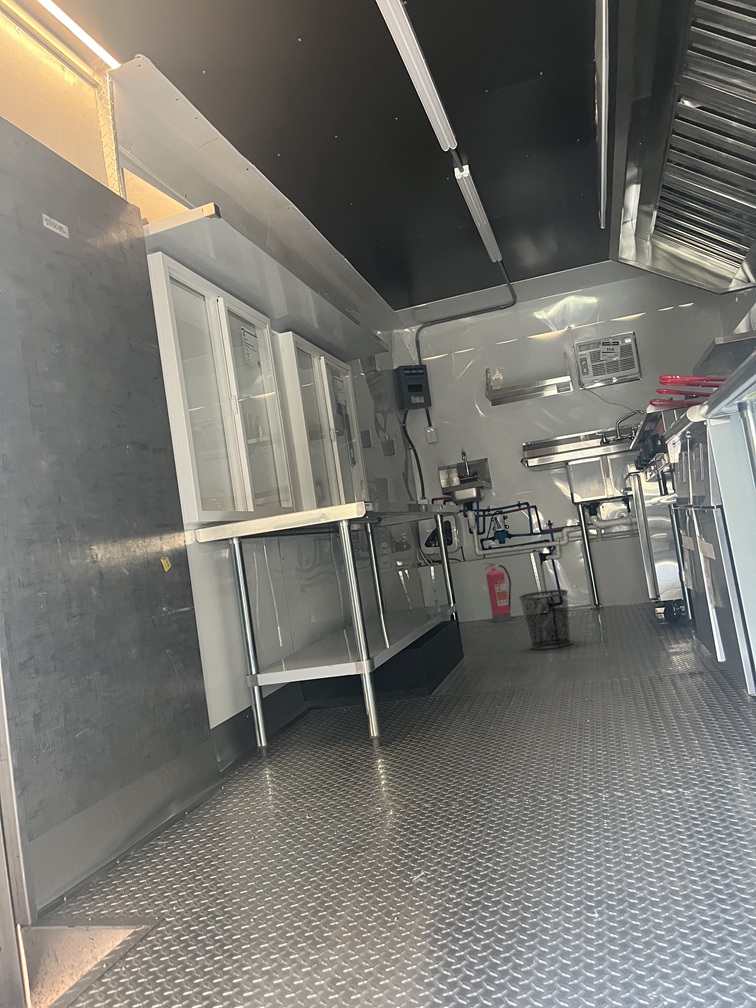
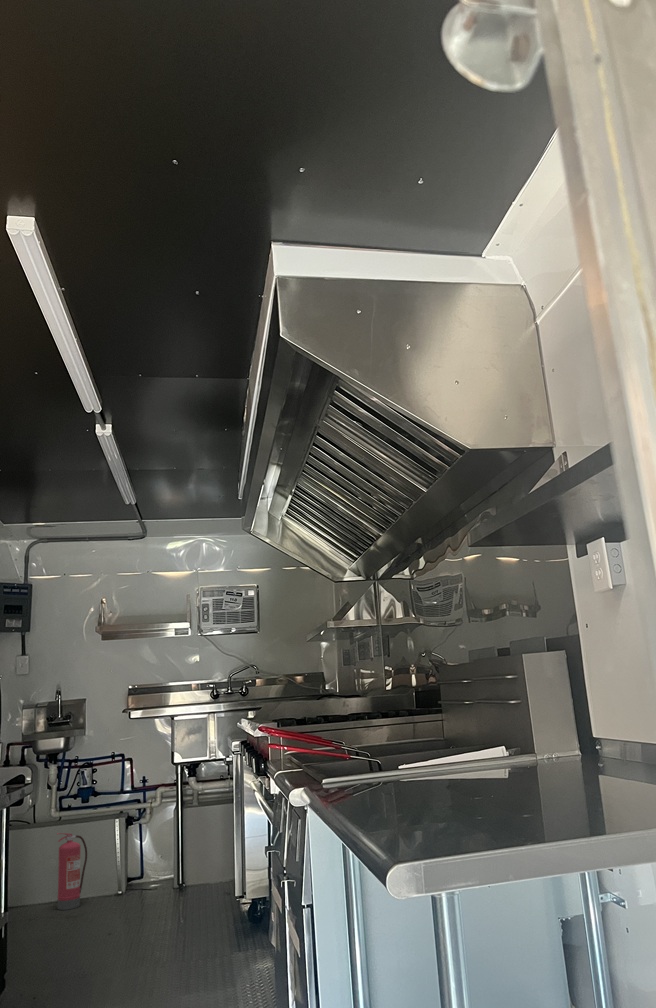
waste bin: present [519,590,572,650] -> none [89,894,148,977]

